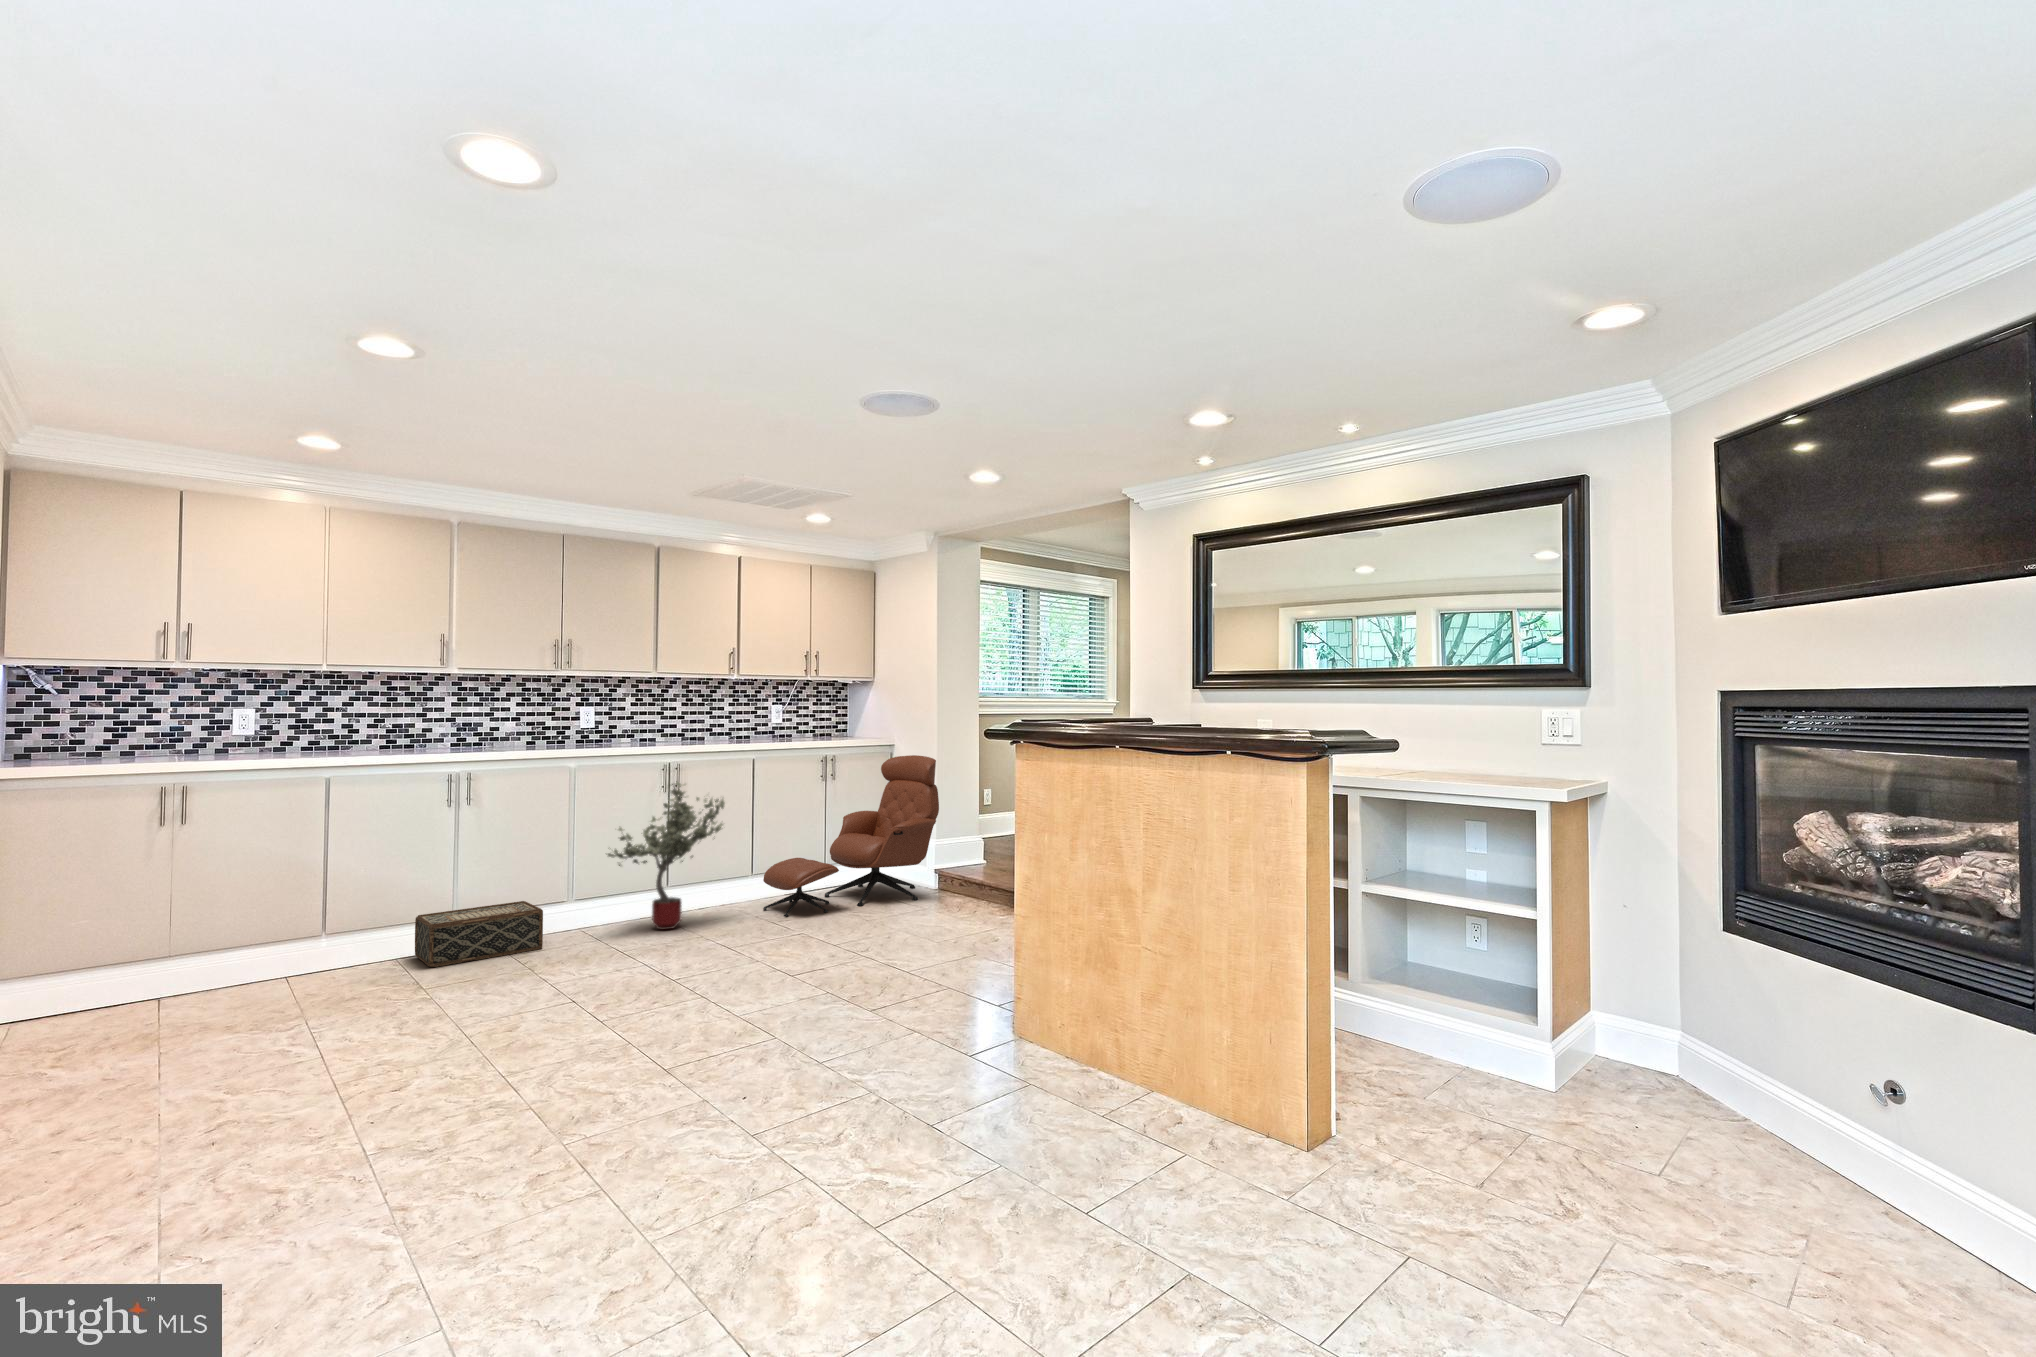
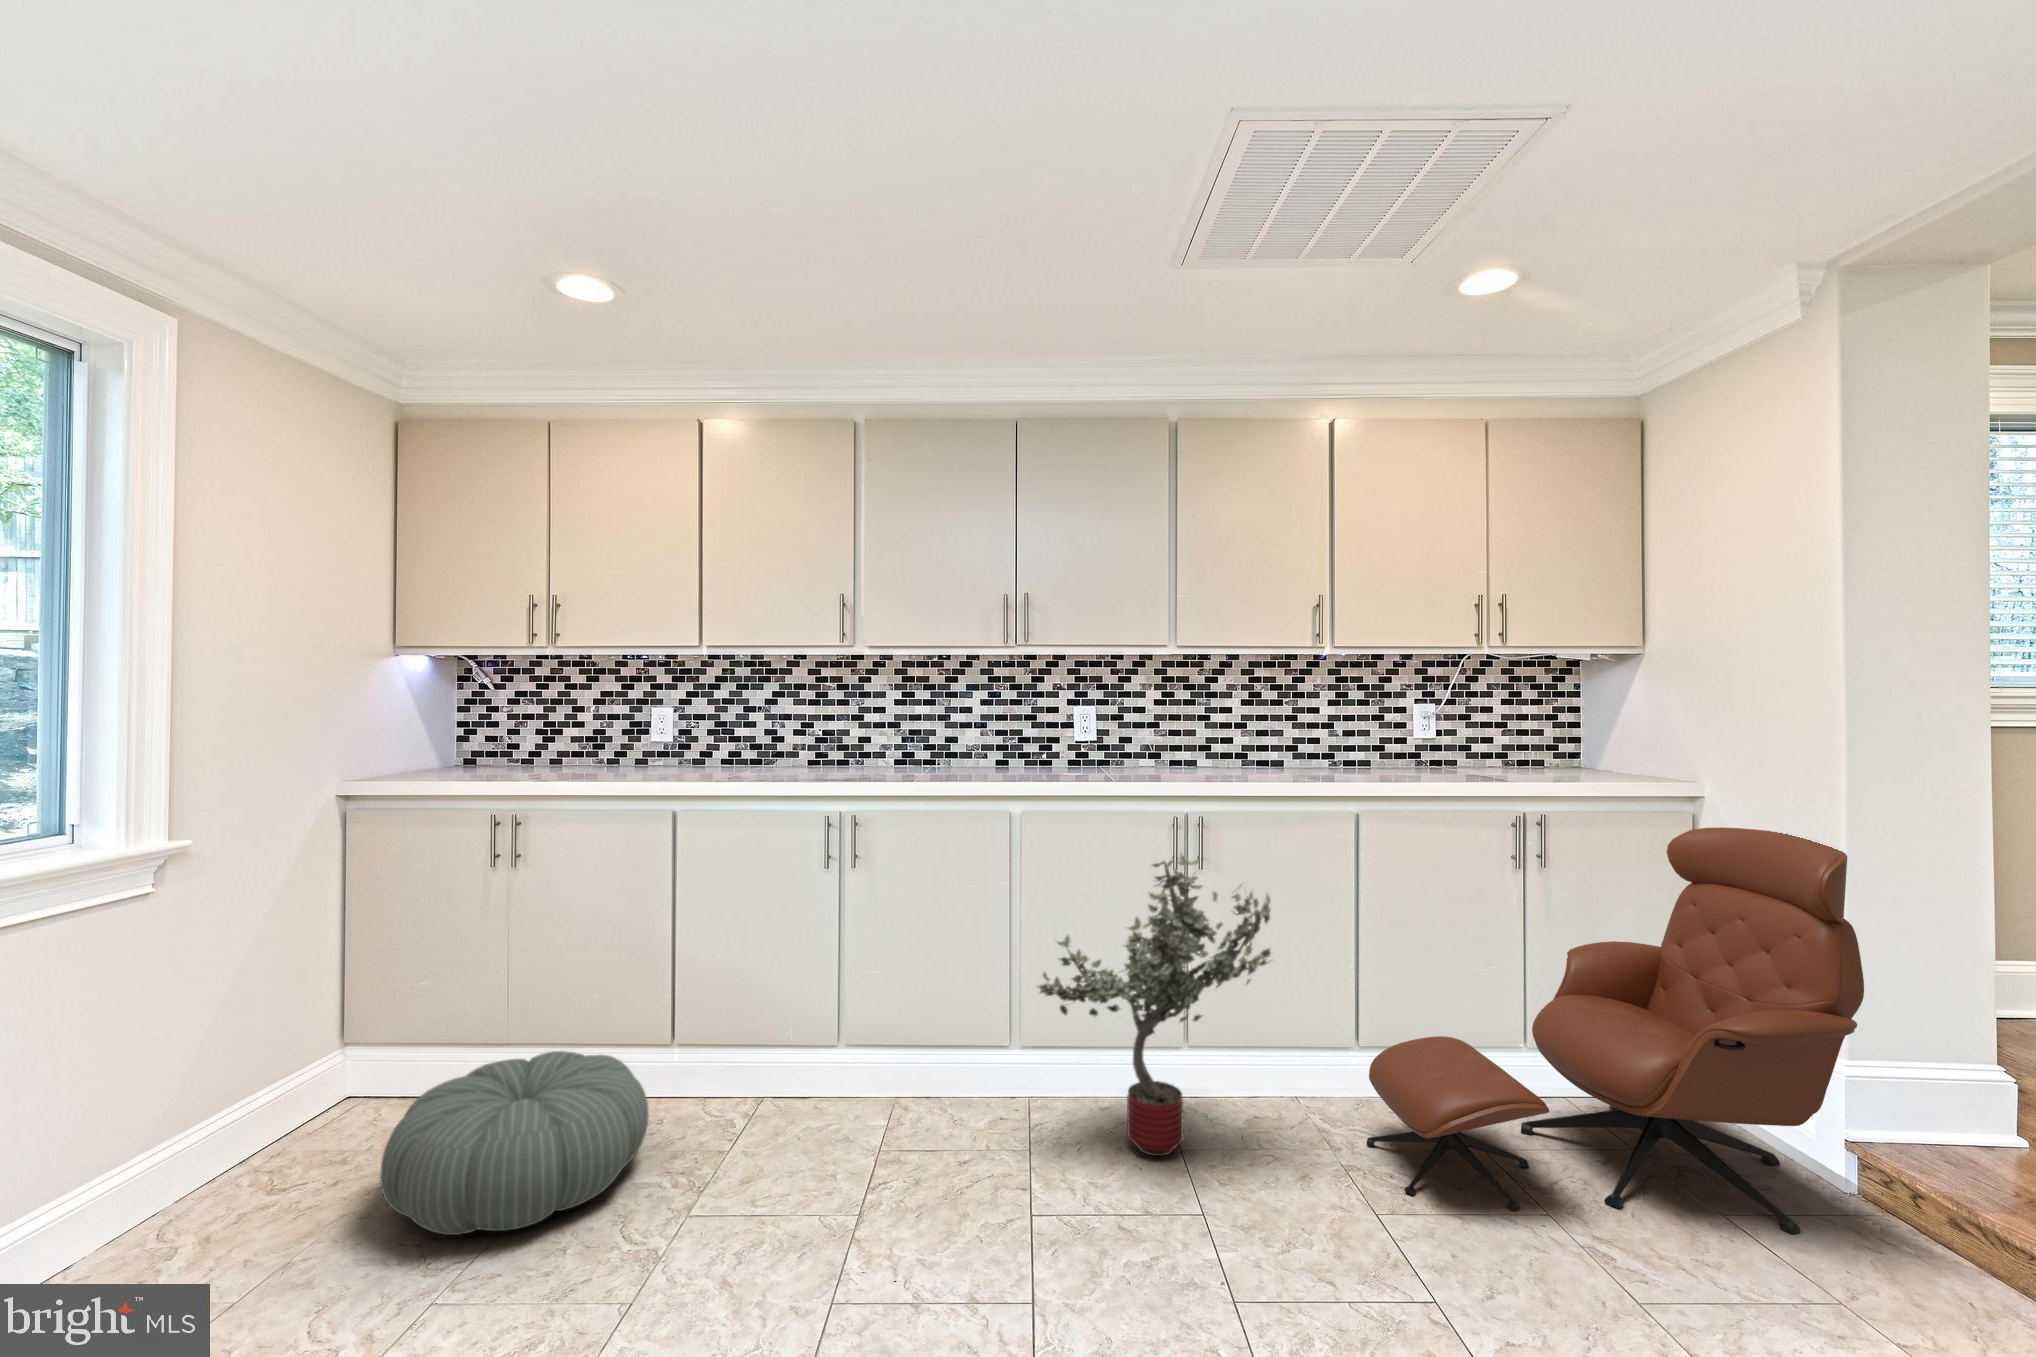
woven basket: present [415,901,543,967] -> none [750,1036,936,1146]
pouf: none [197,929,381,1019] -> present [380,1051,649,1235]

